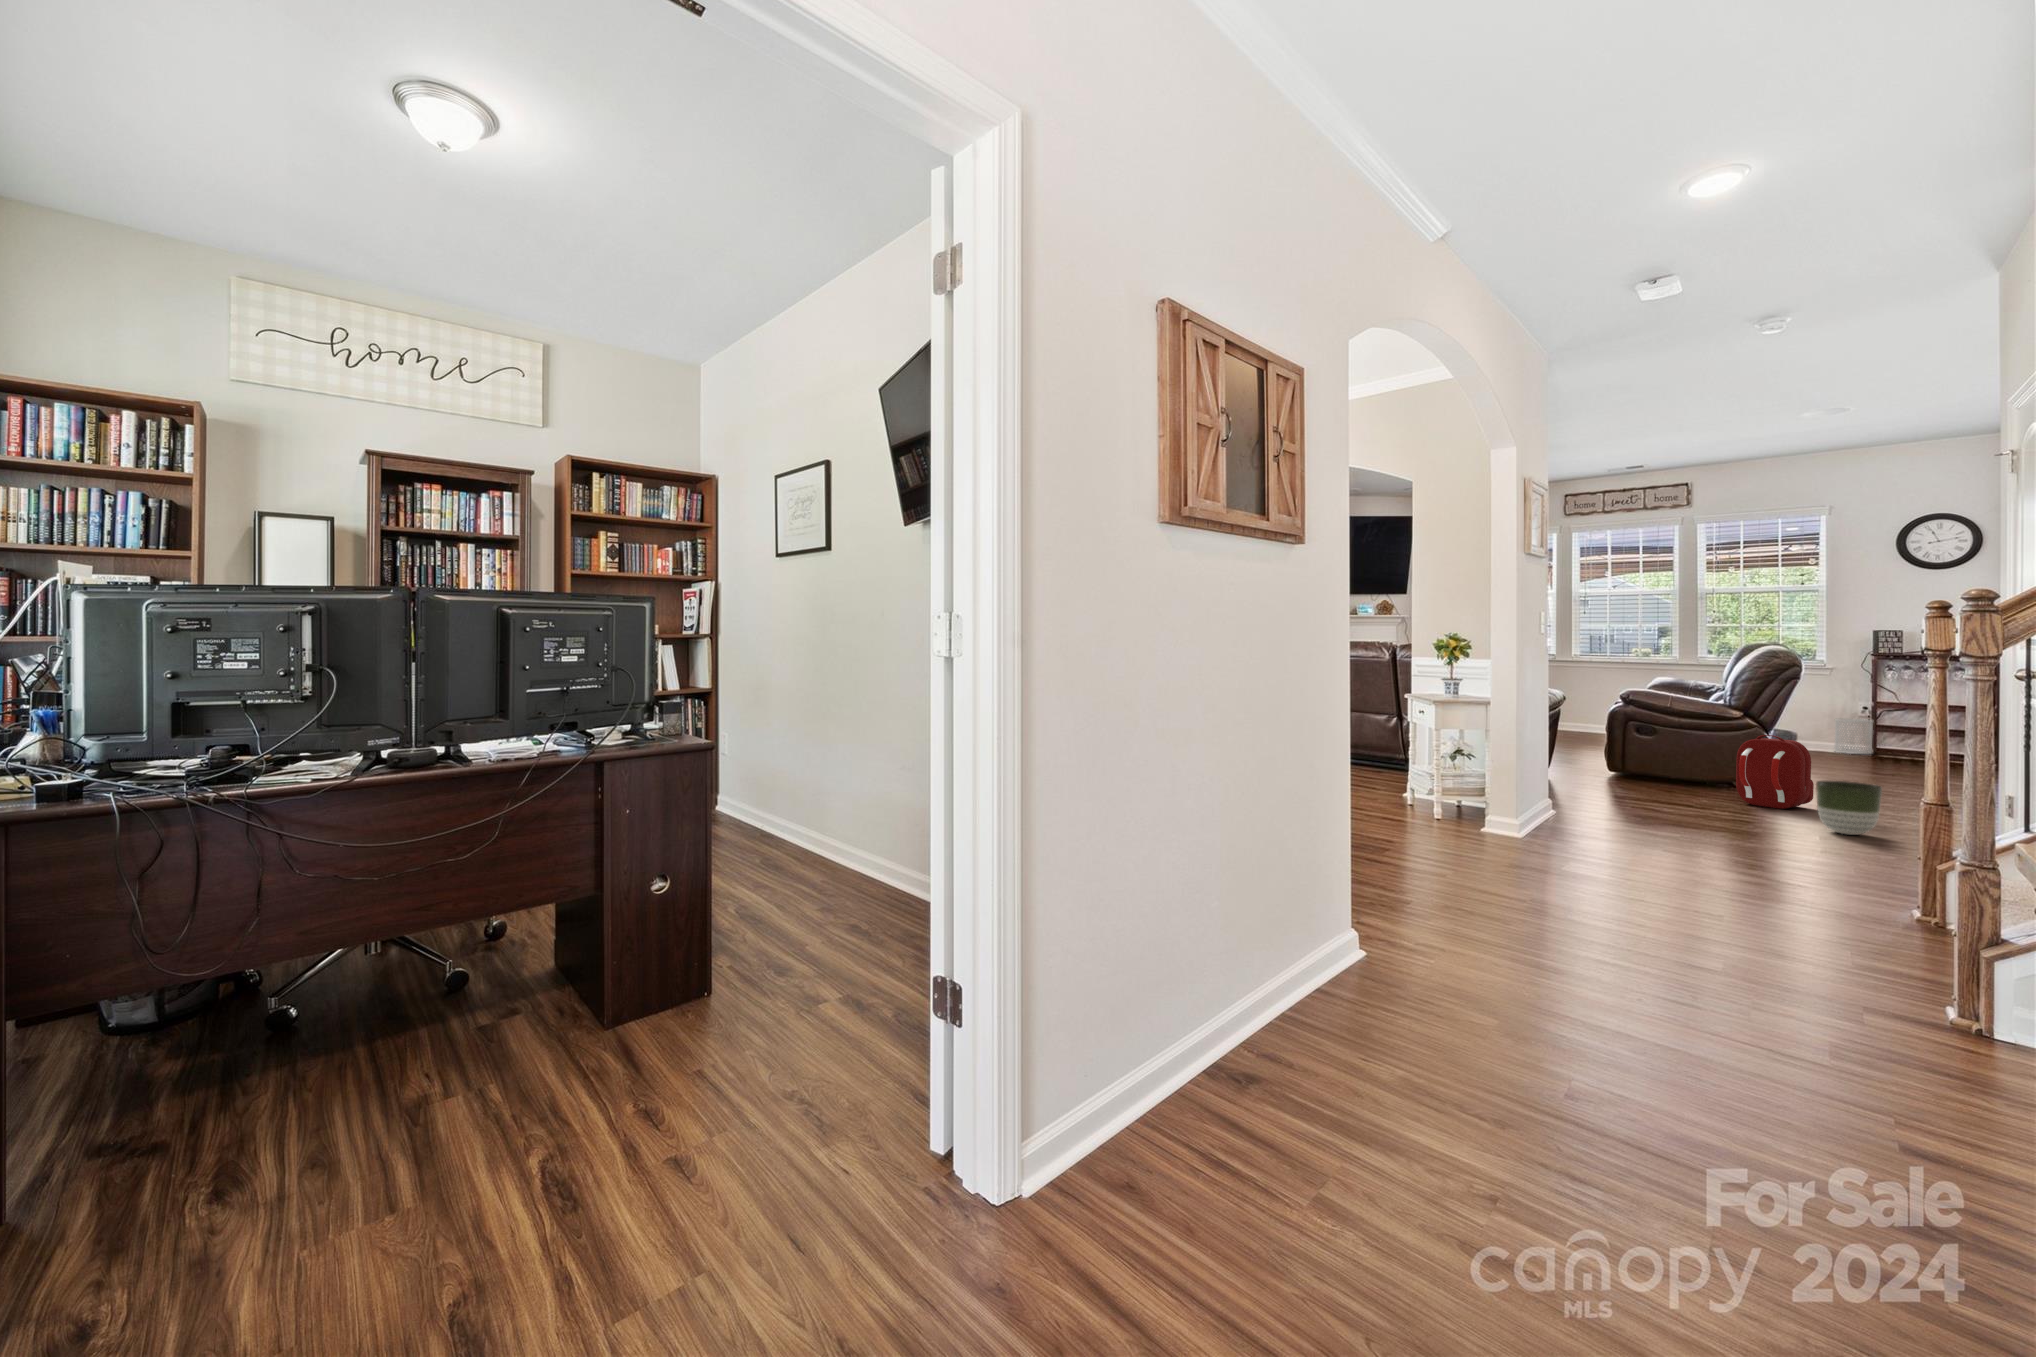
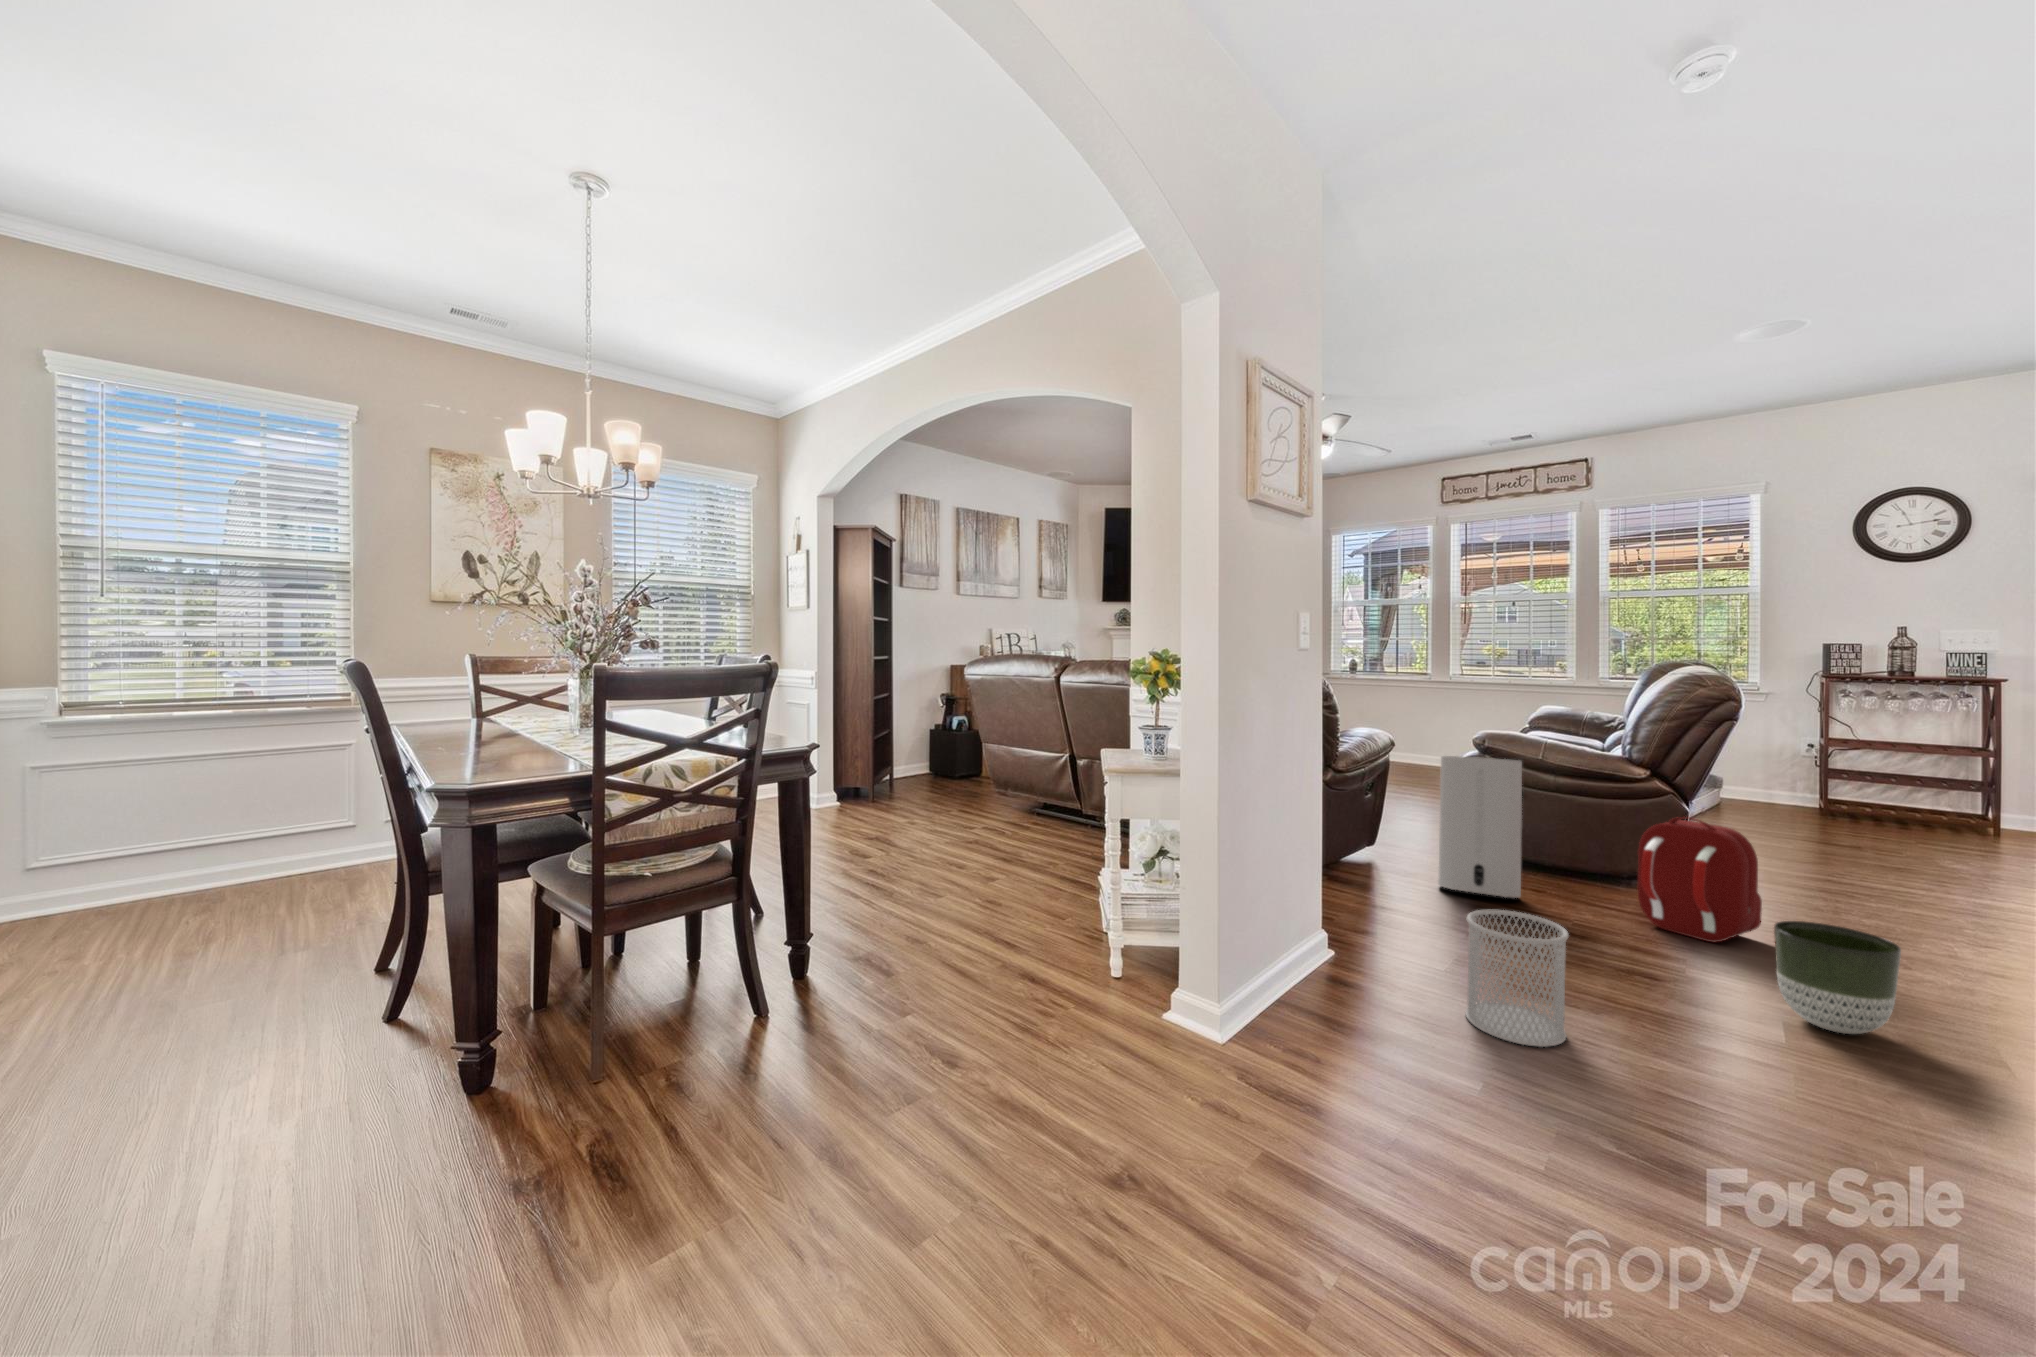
air purifier: none [1601,703,1659,793] -> present [1438,756,1522,898]
wastebasket: present [1834,719,1873,754] -> present [1466,910,1569,1047]

